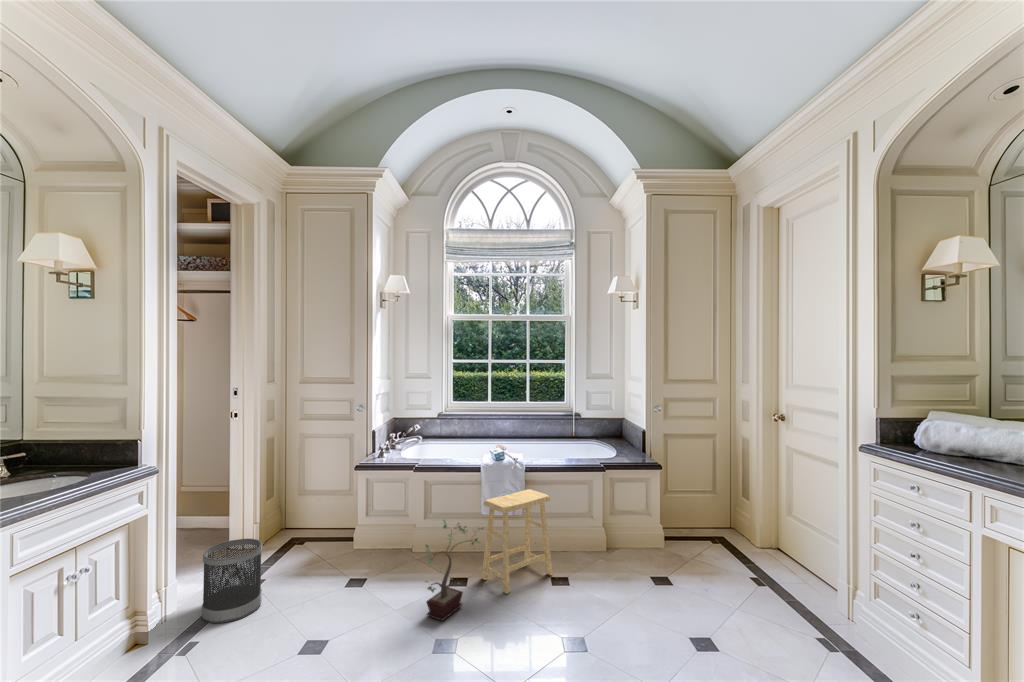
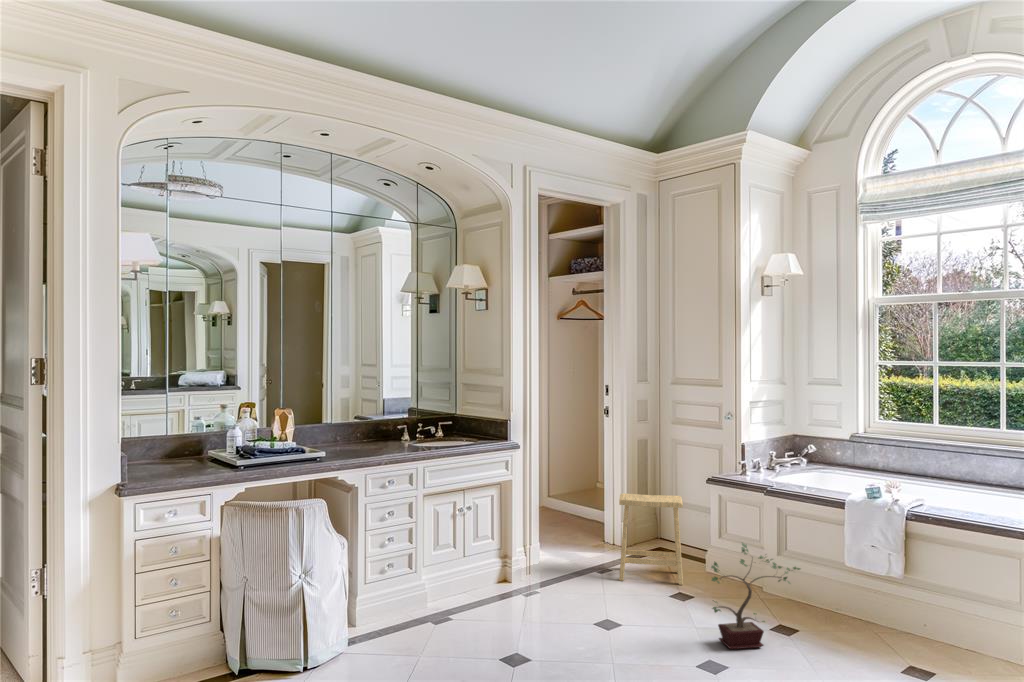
footstool: present [482,489,553,594] -> present [619,493,683,585]
wastebasket: present [202,538,262,623] -> none [551,522,598,588]

